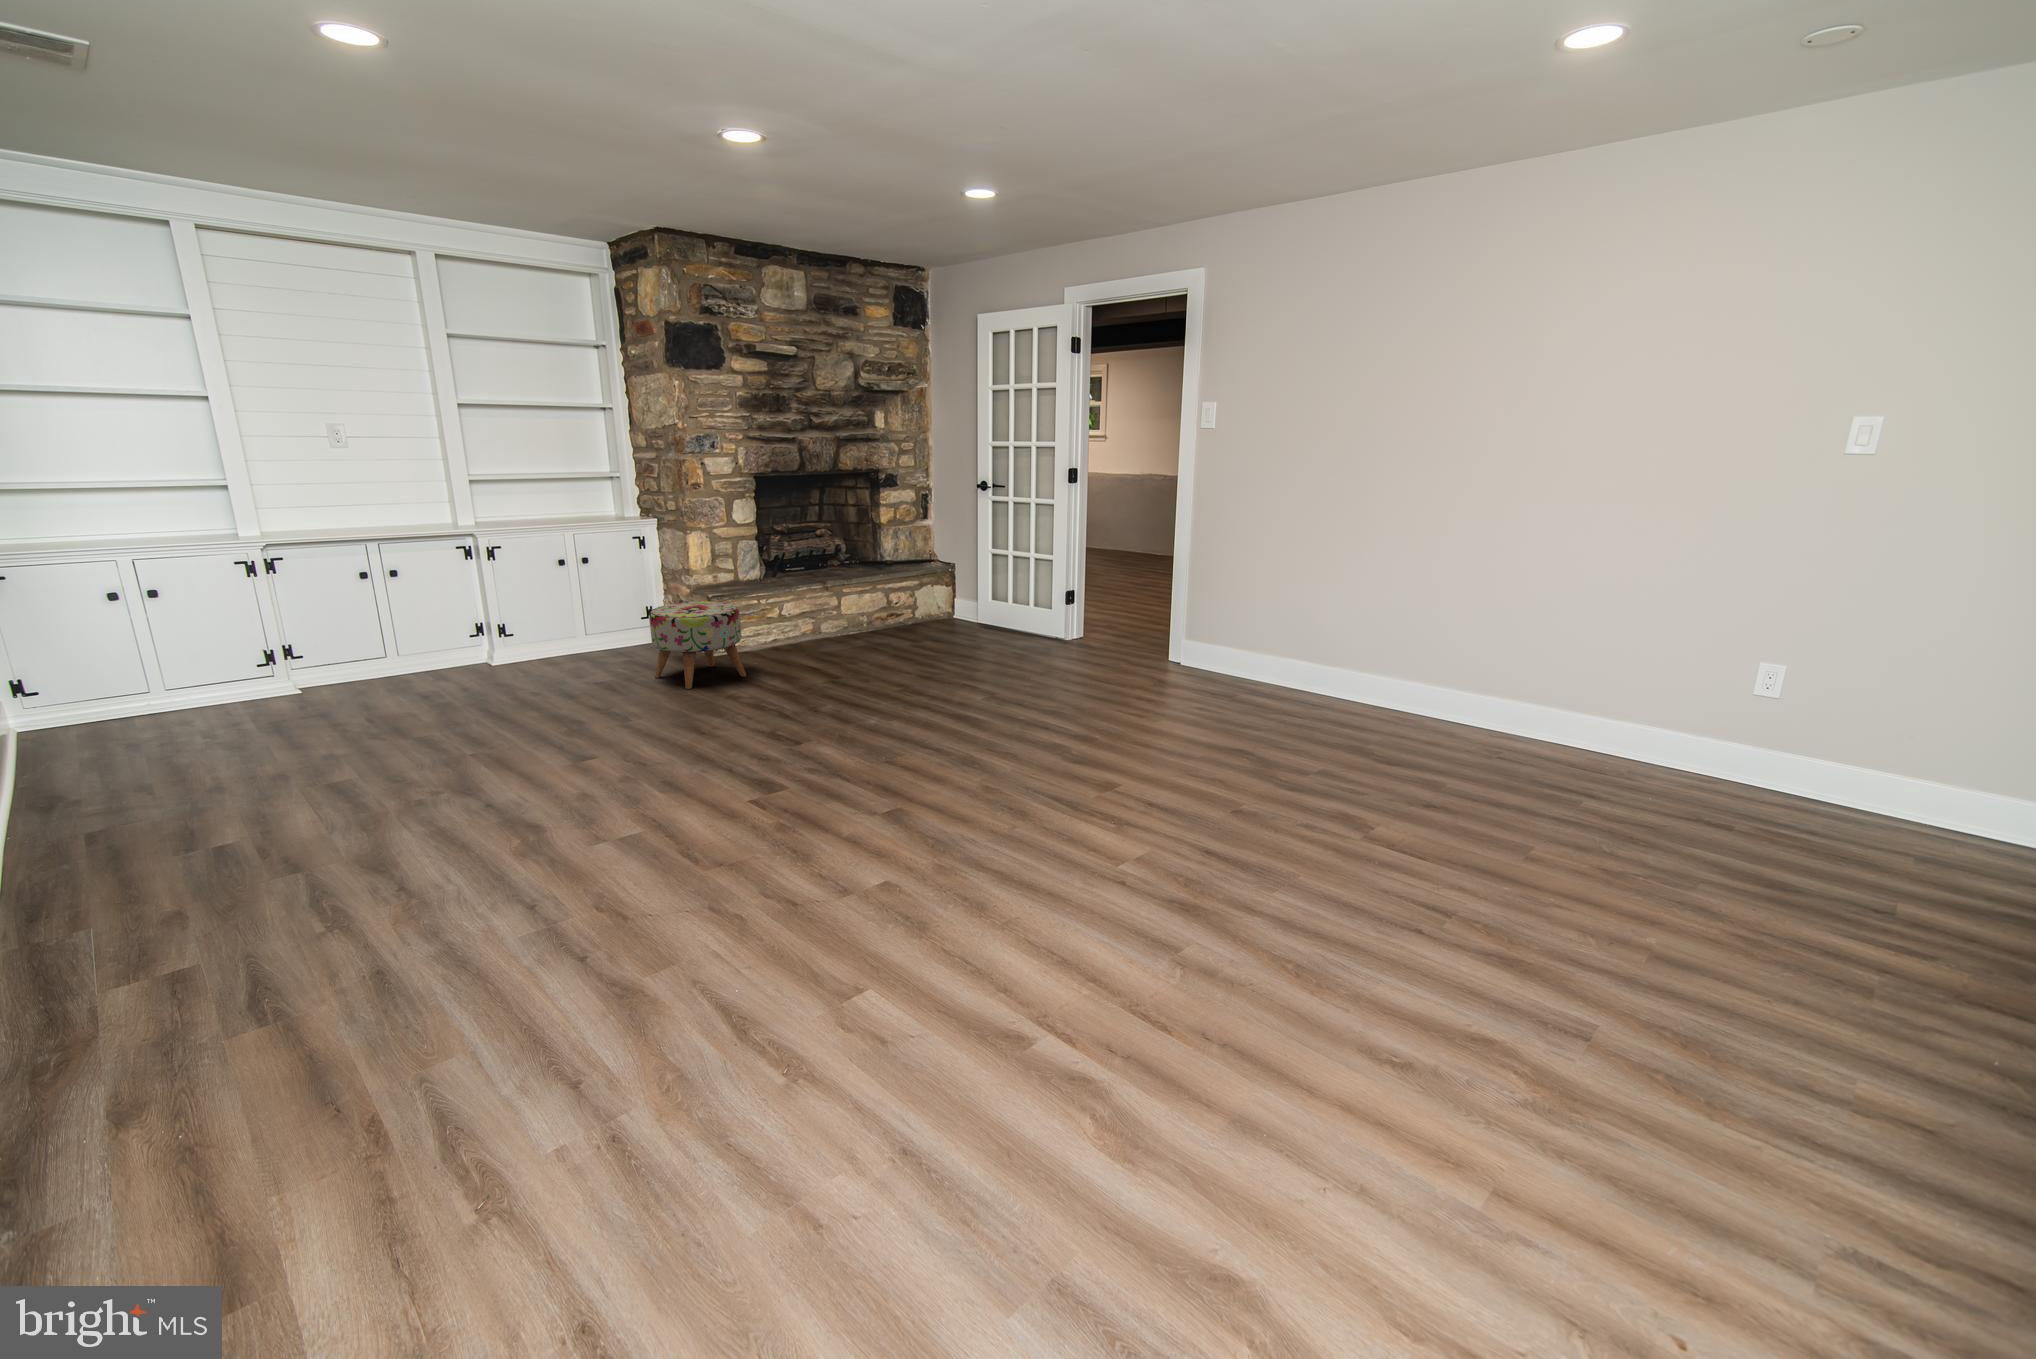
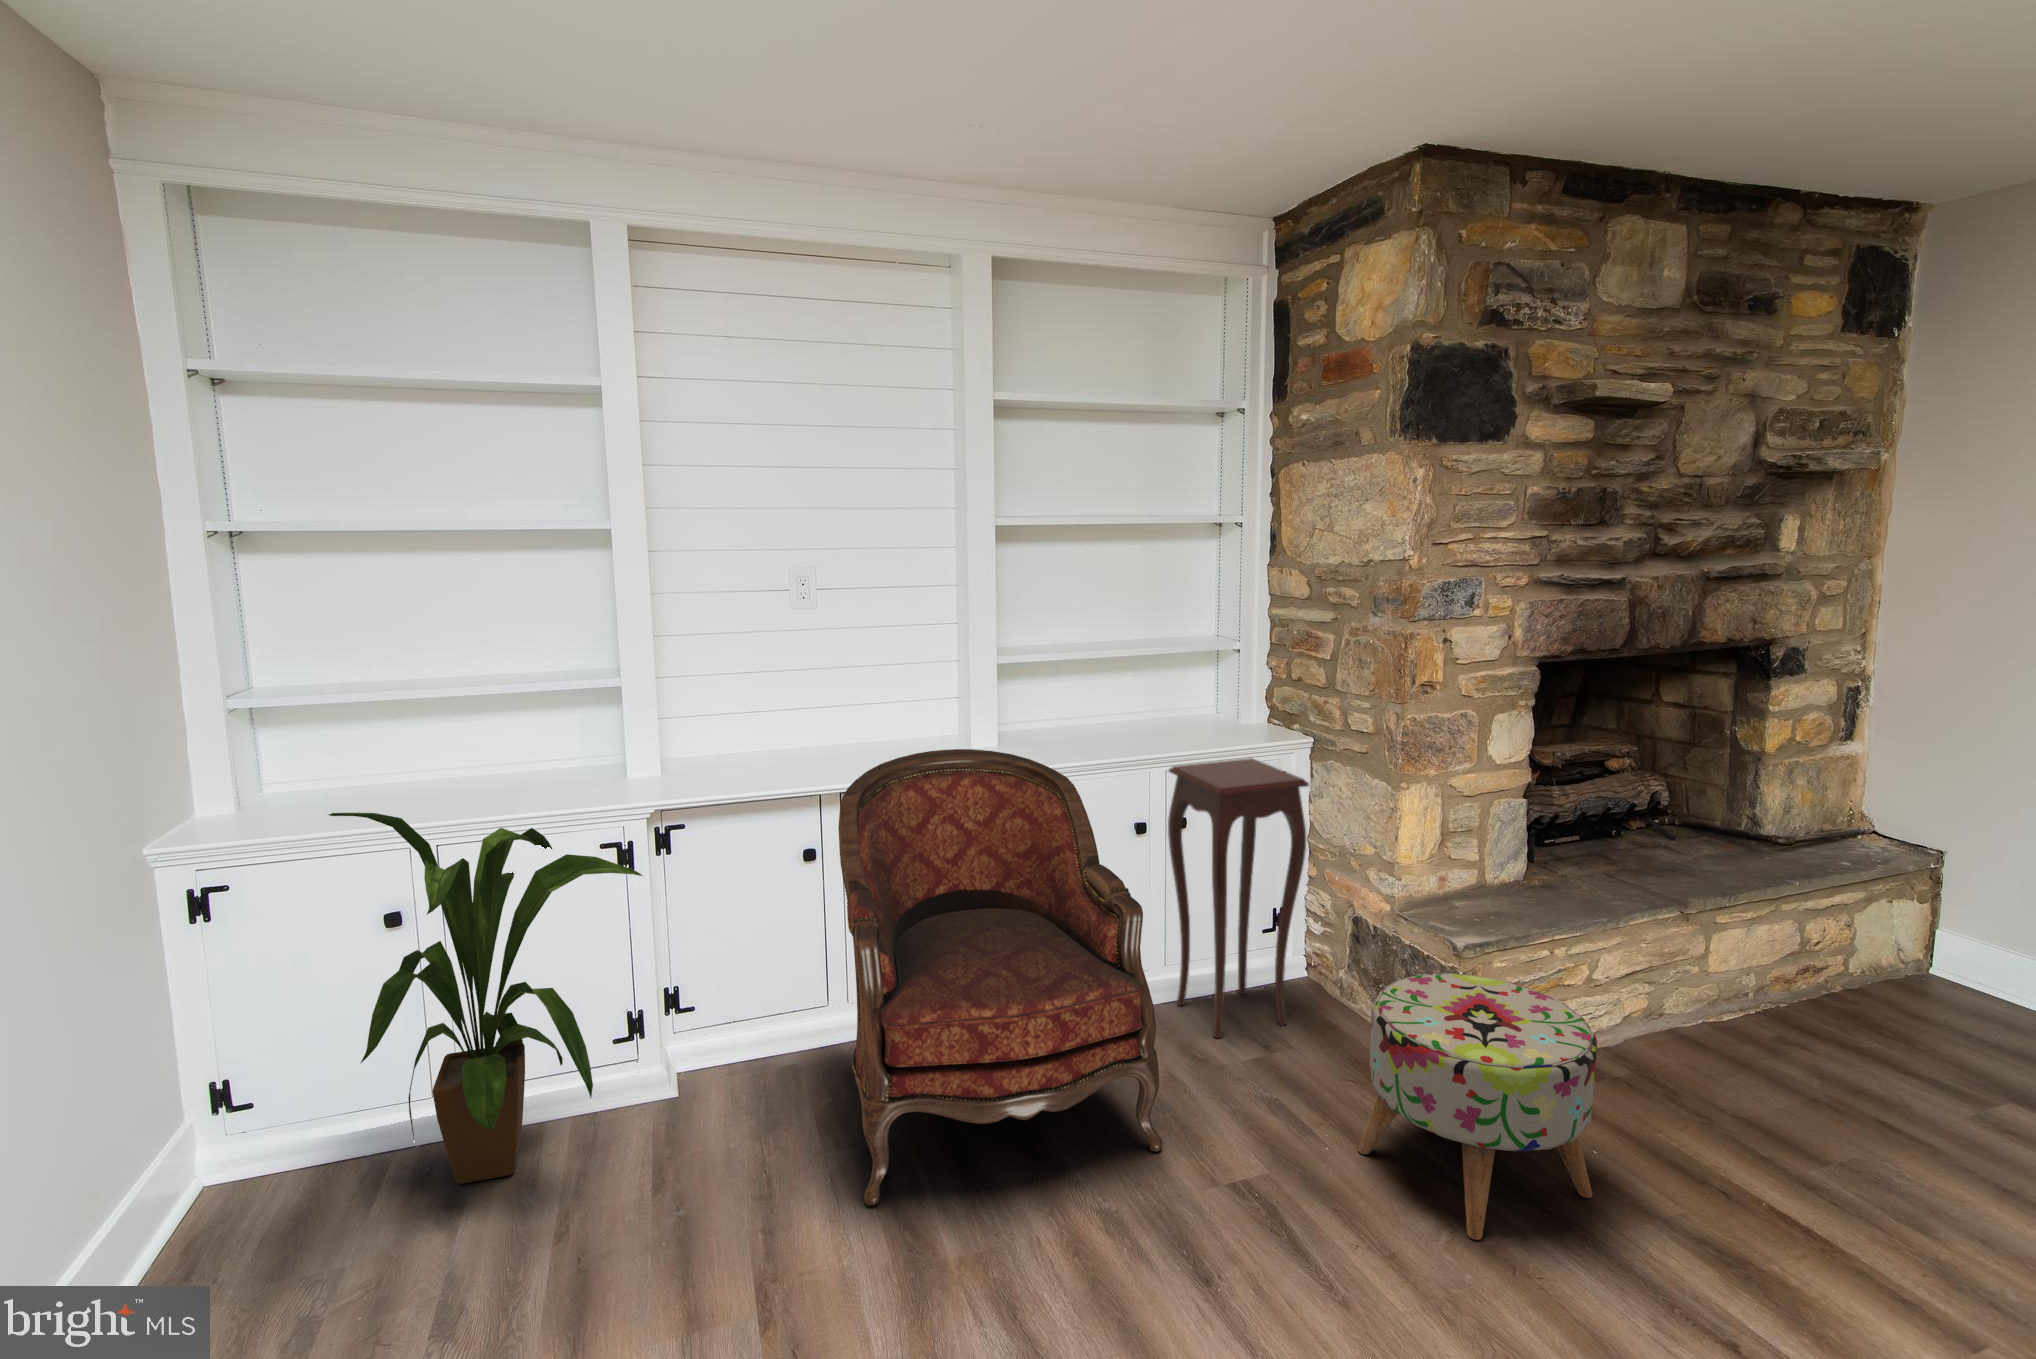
armchair: none [367,520,561,712] -> present [838,749,1162,1206]
side table: none [570,527,646,659] -> present [1168,758,1309,1038]
house plant: none [39,533,247,734] -> present [329,813,643,1184]

